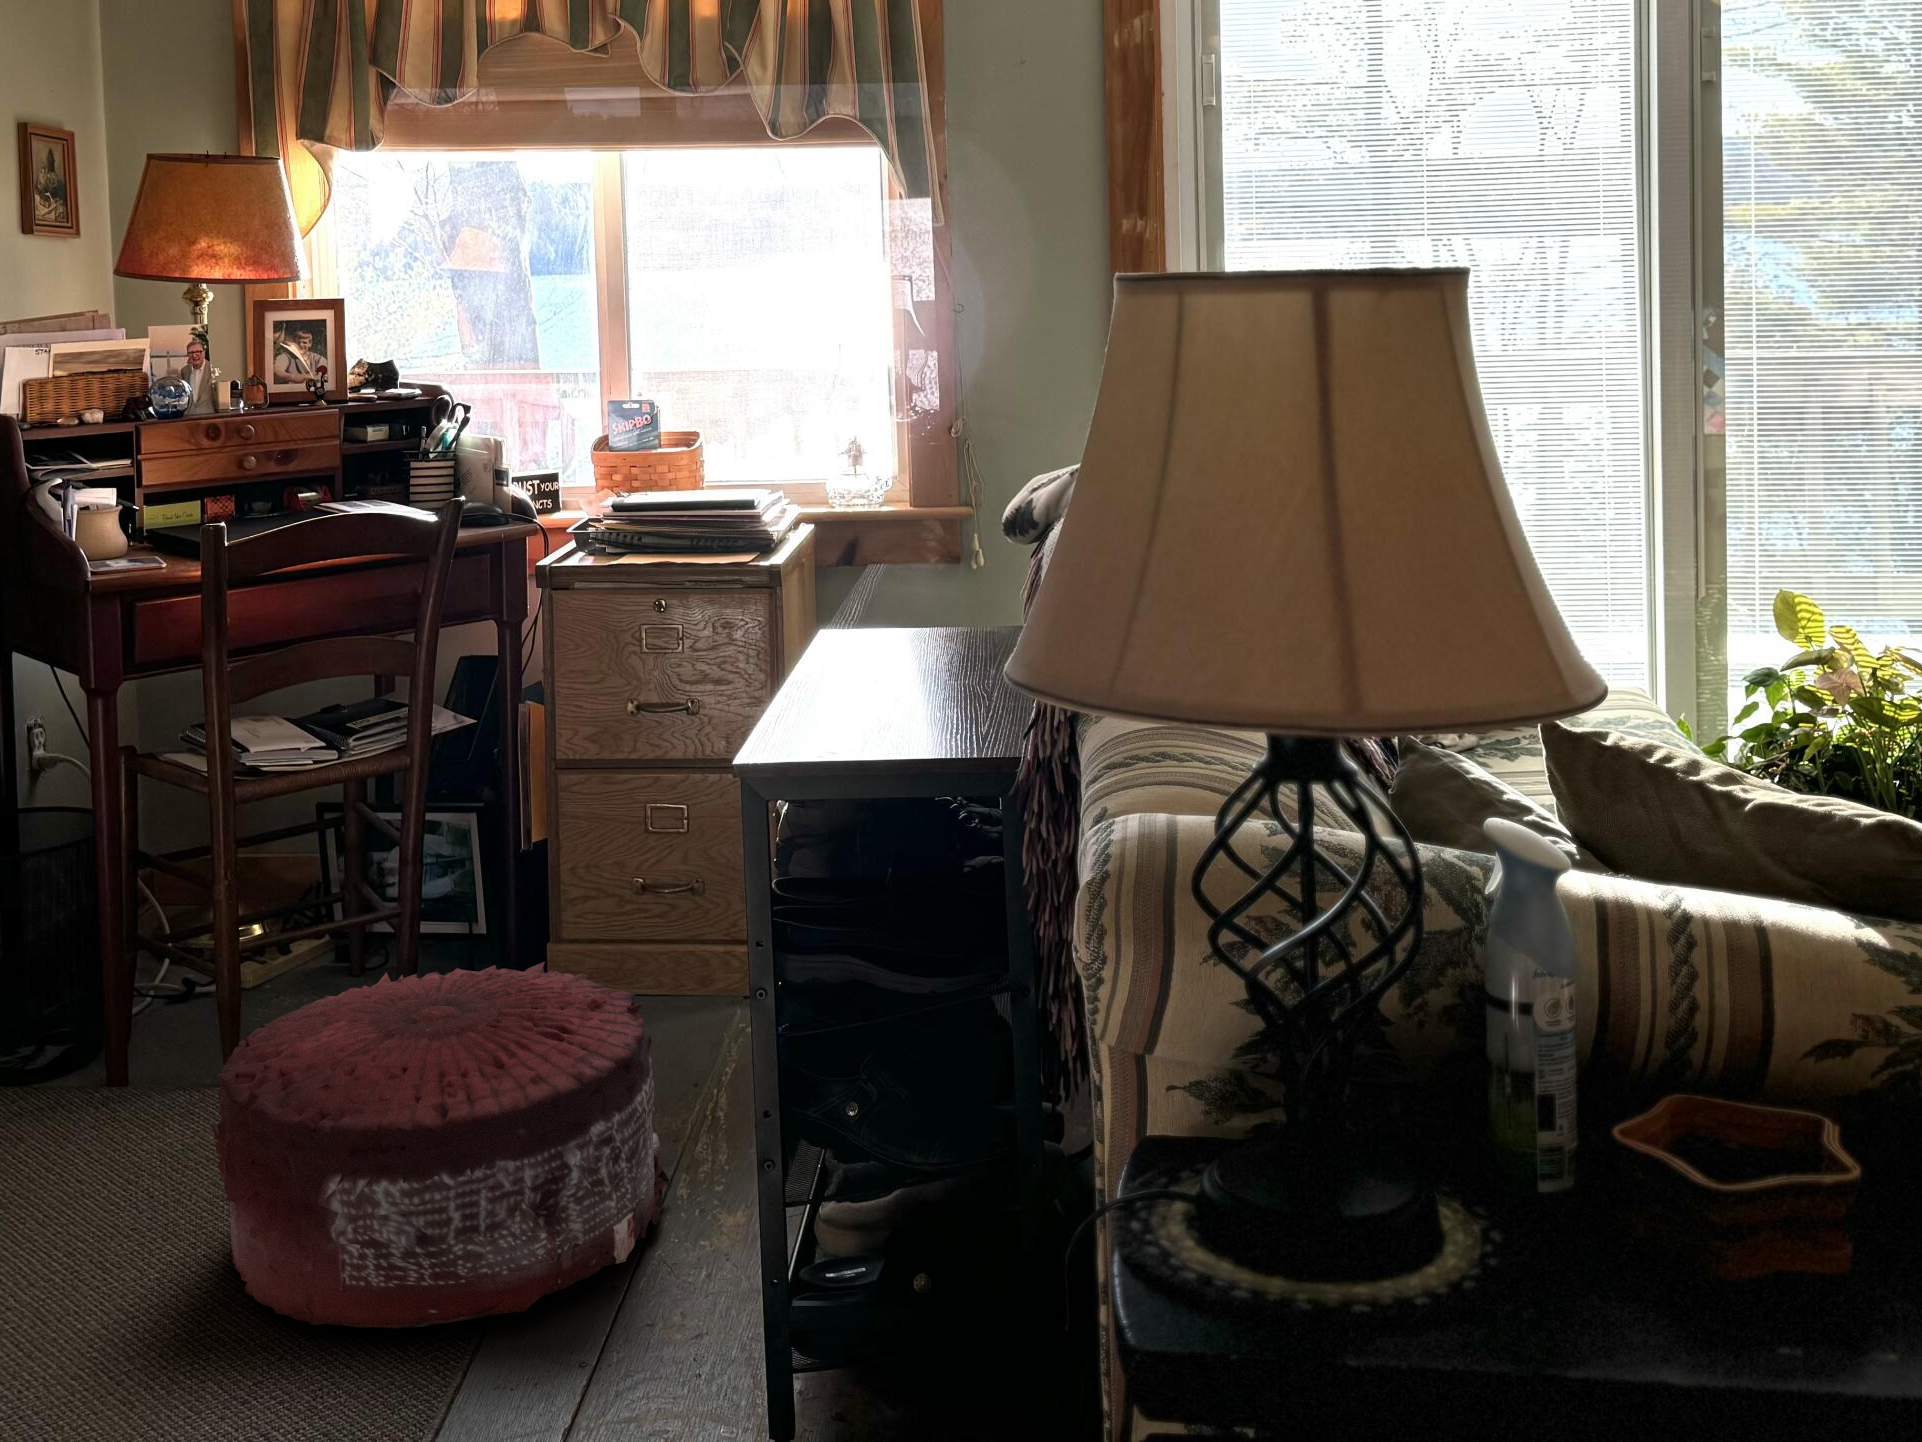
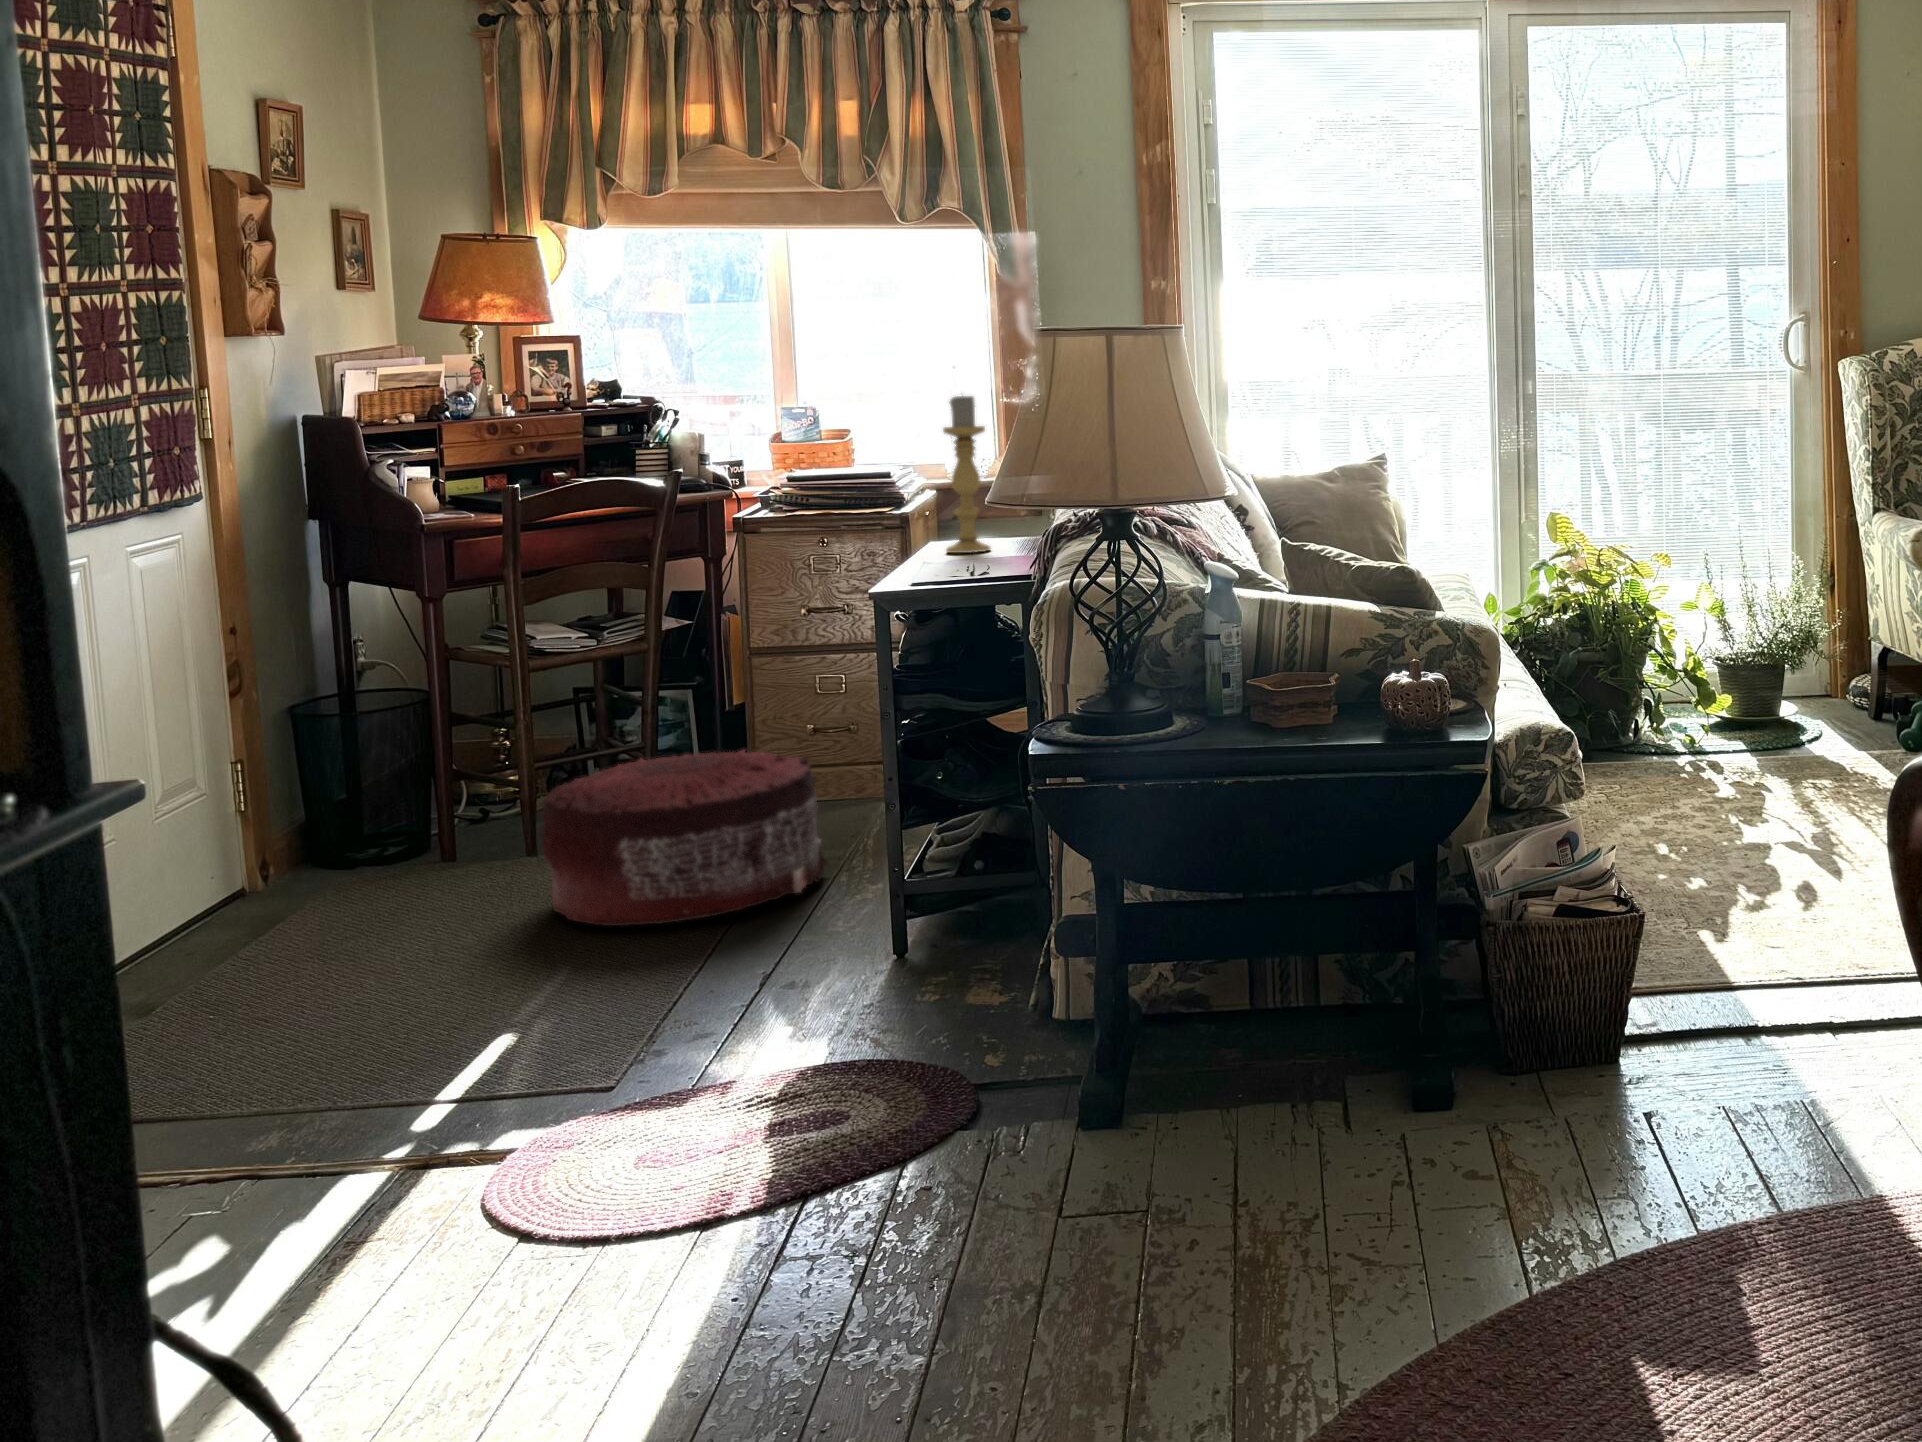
candle holder: none [878,402,958,692] -> present [943,396,990,553]

